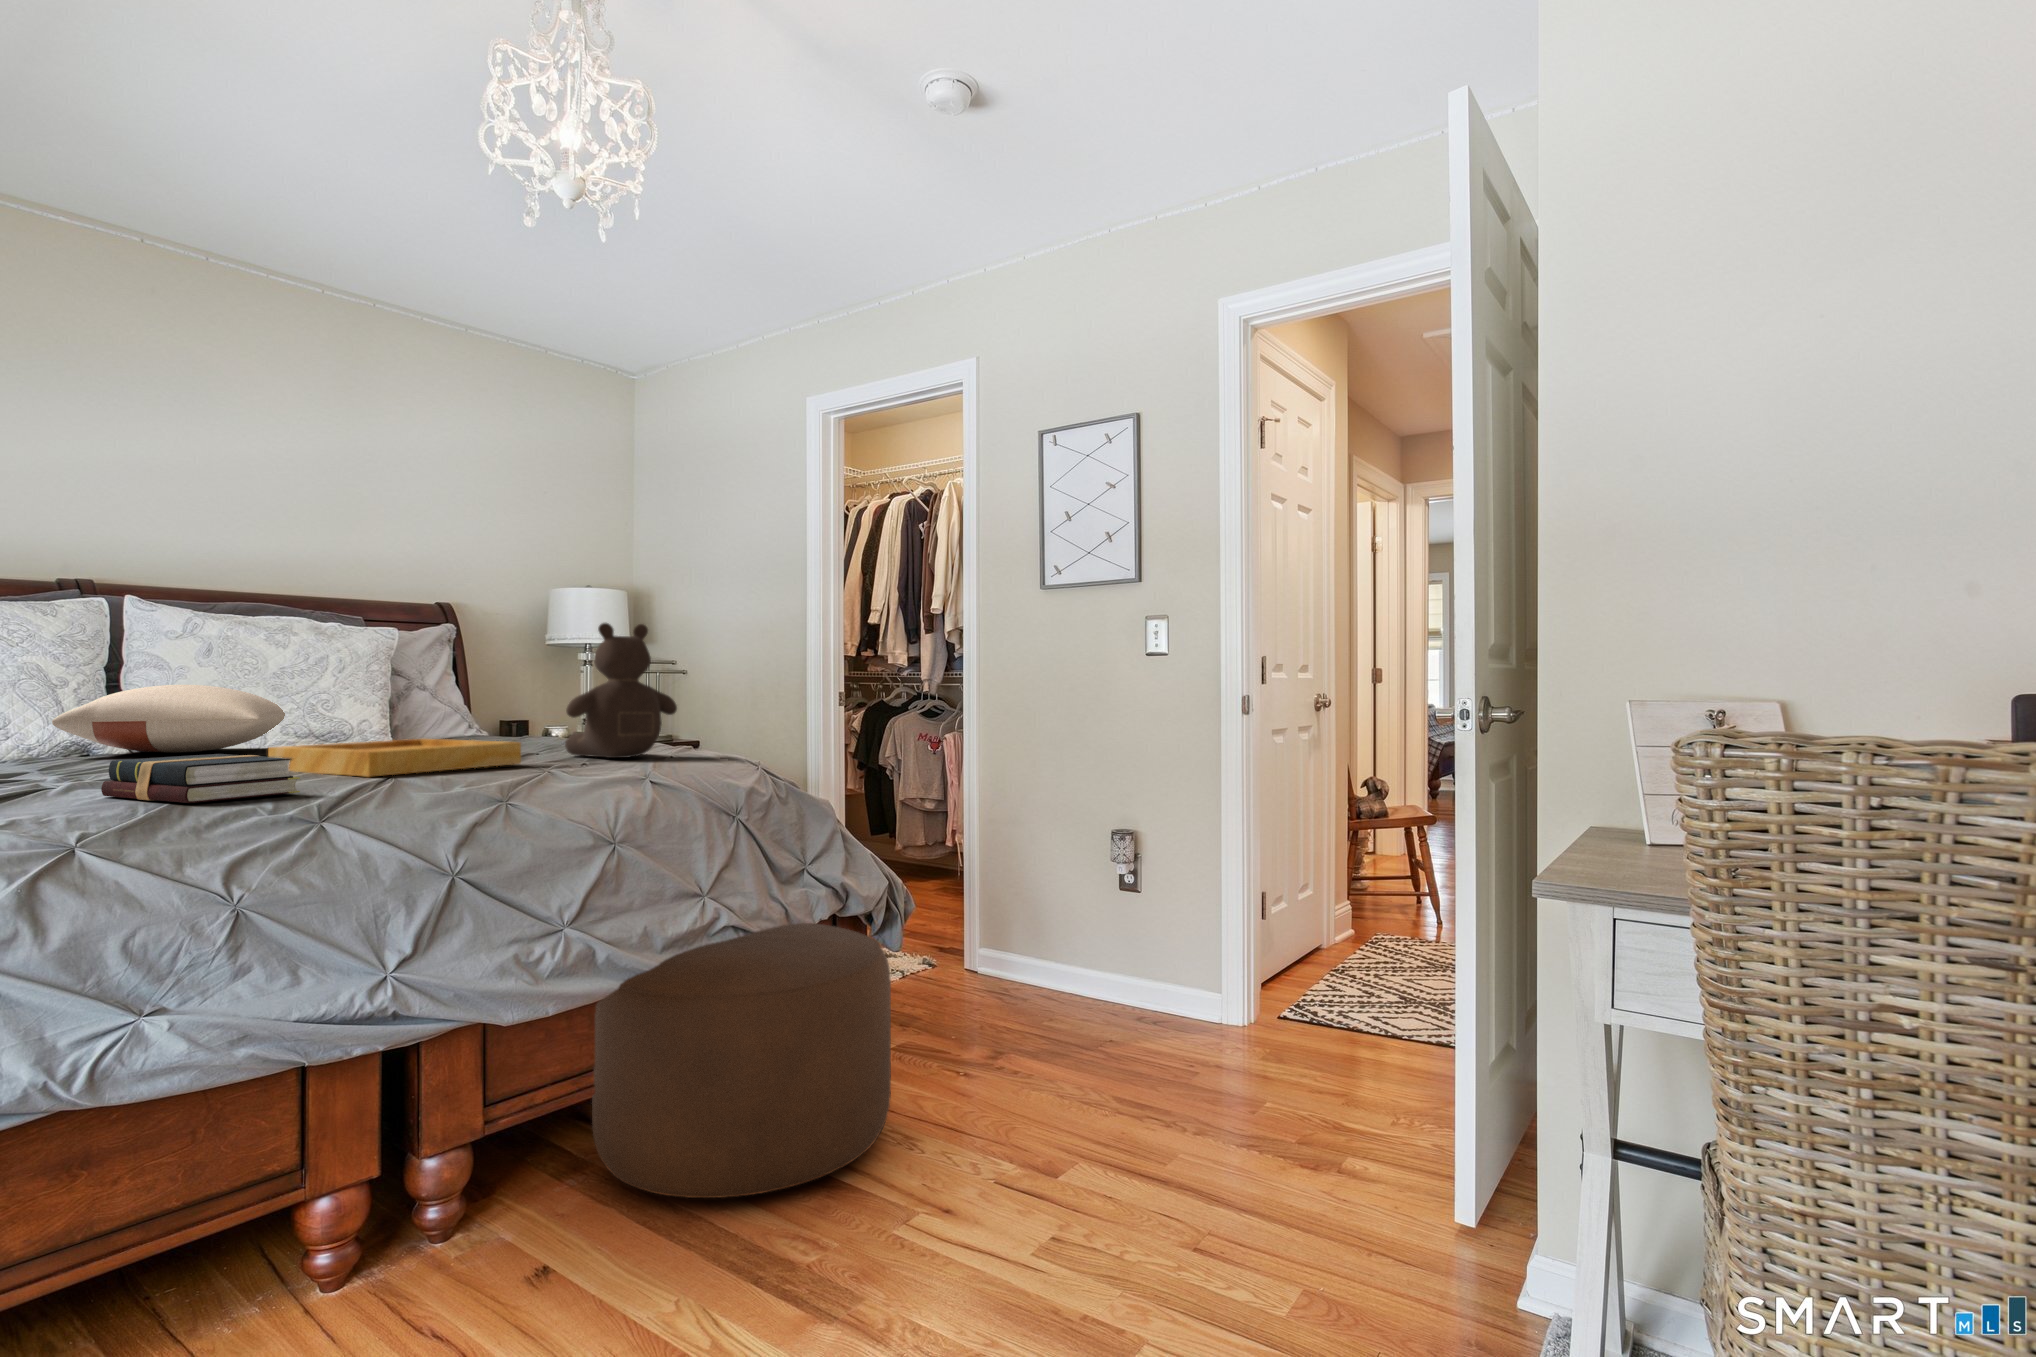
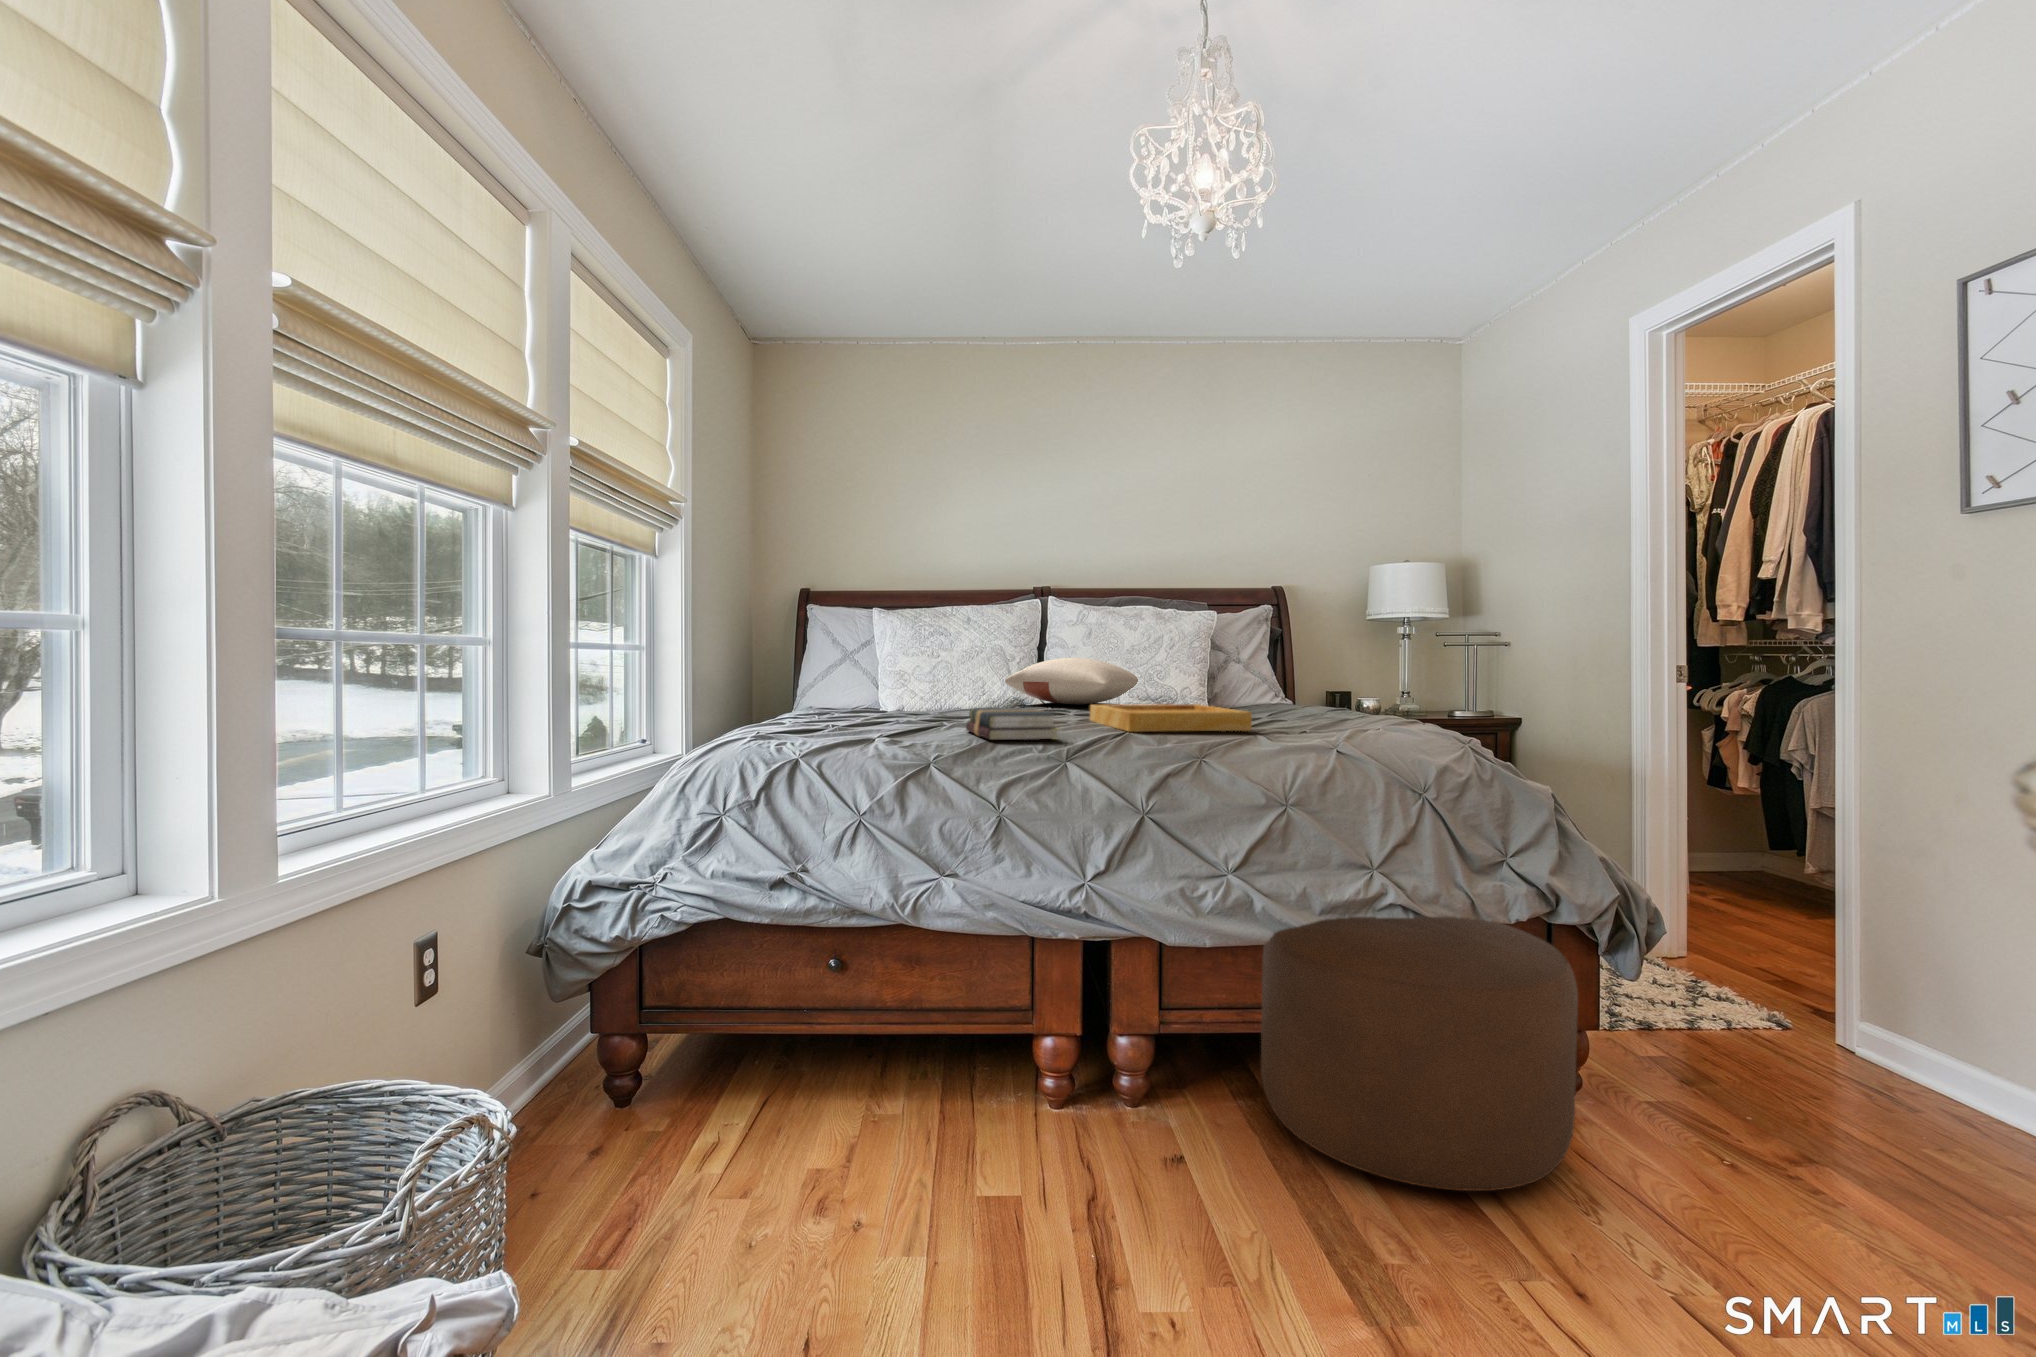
teddy bear: present [565,623,677,758] -> none [1299,607,1407,732]

